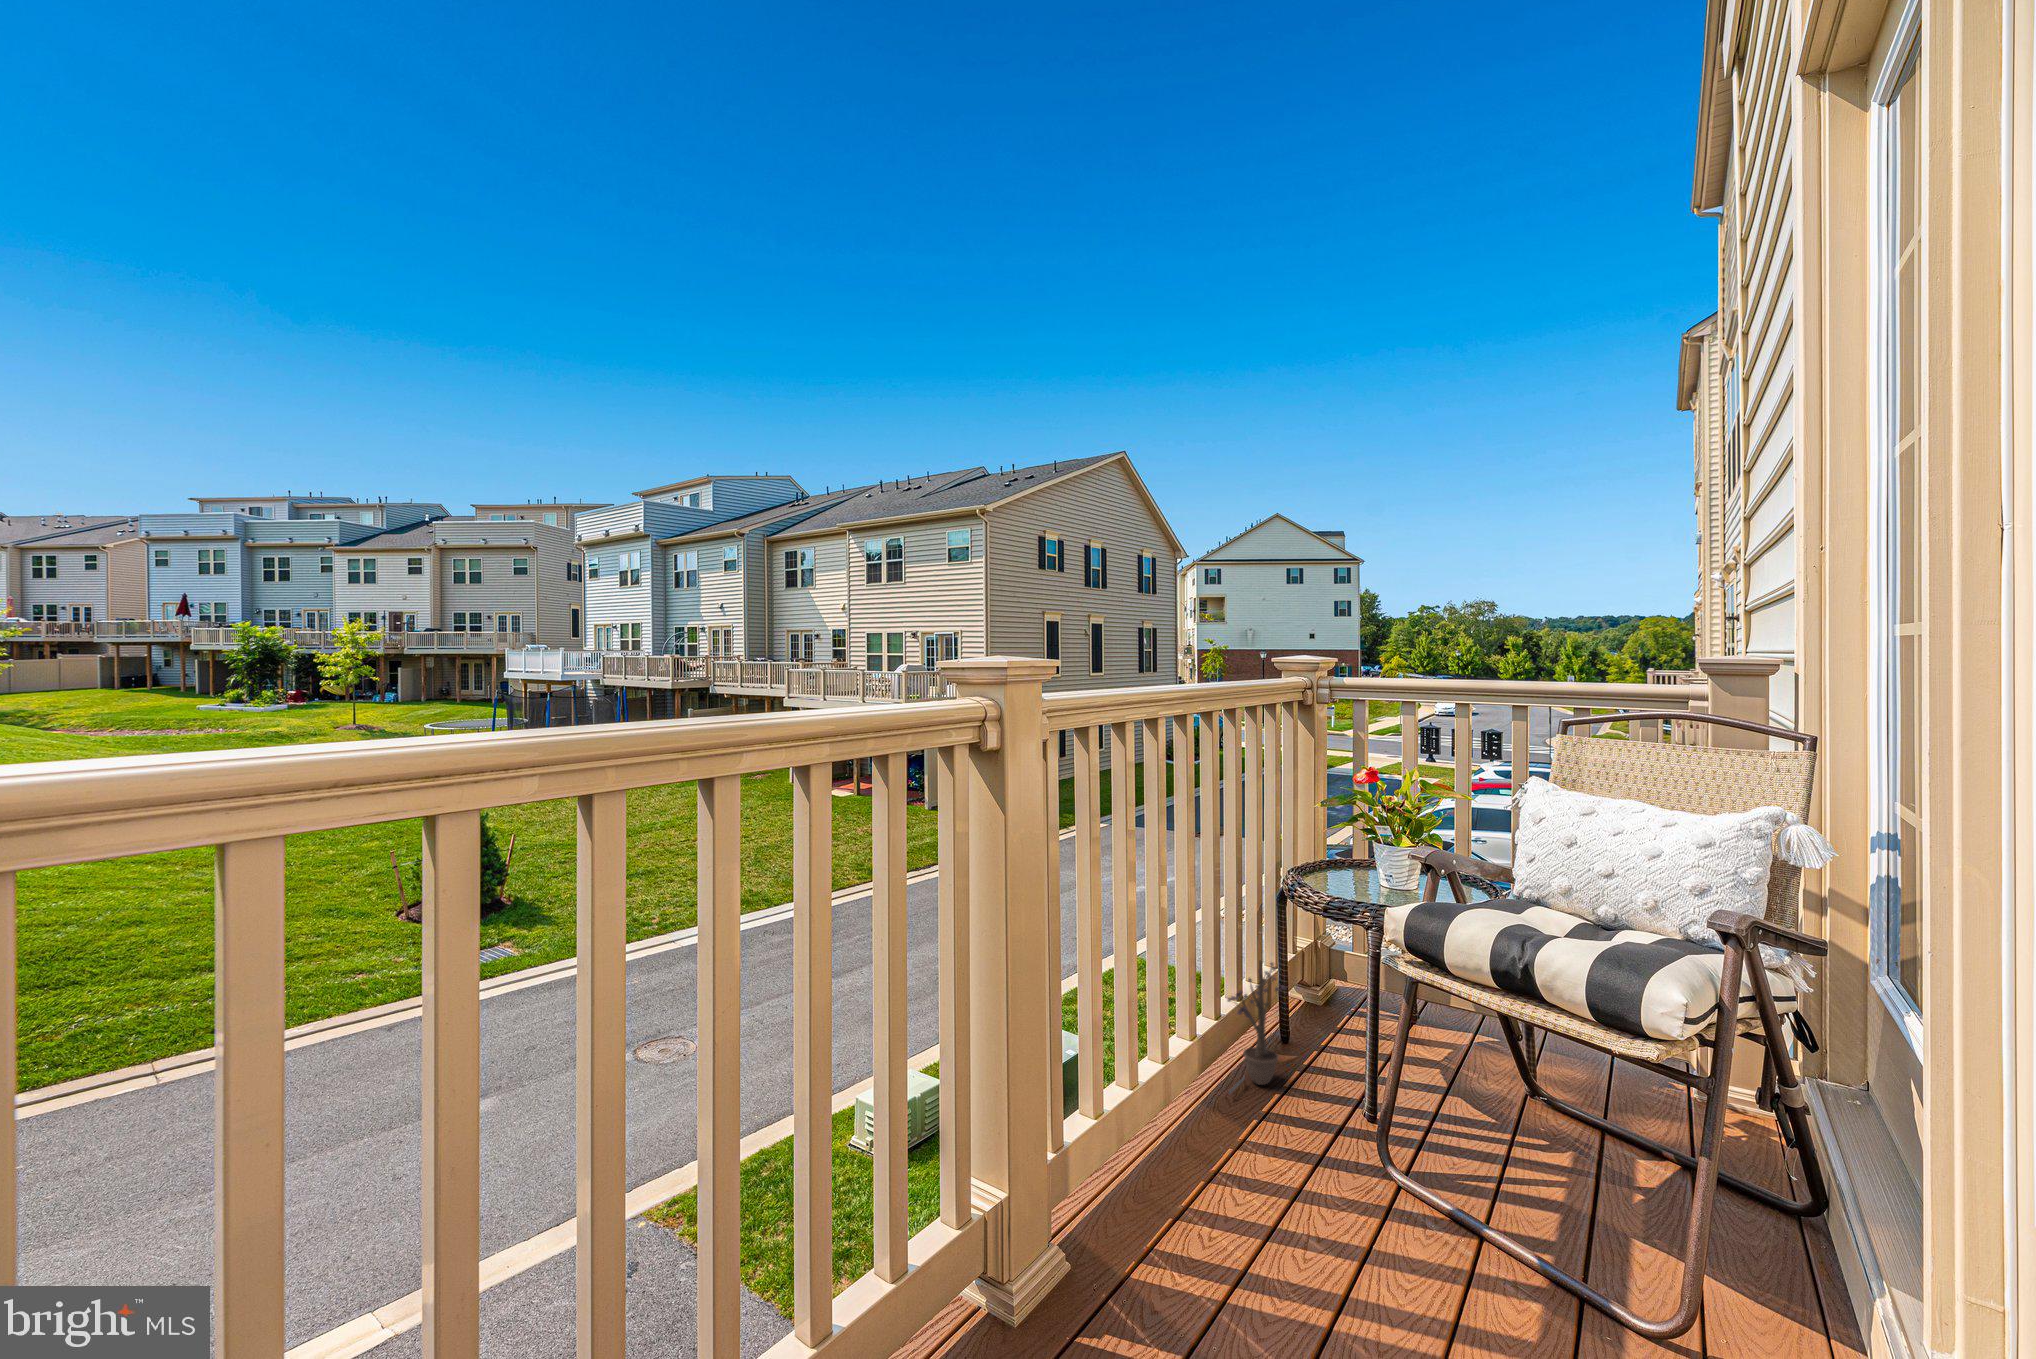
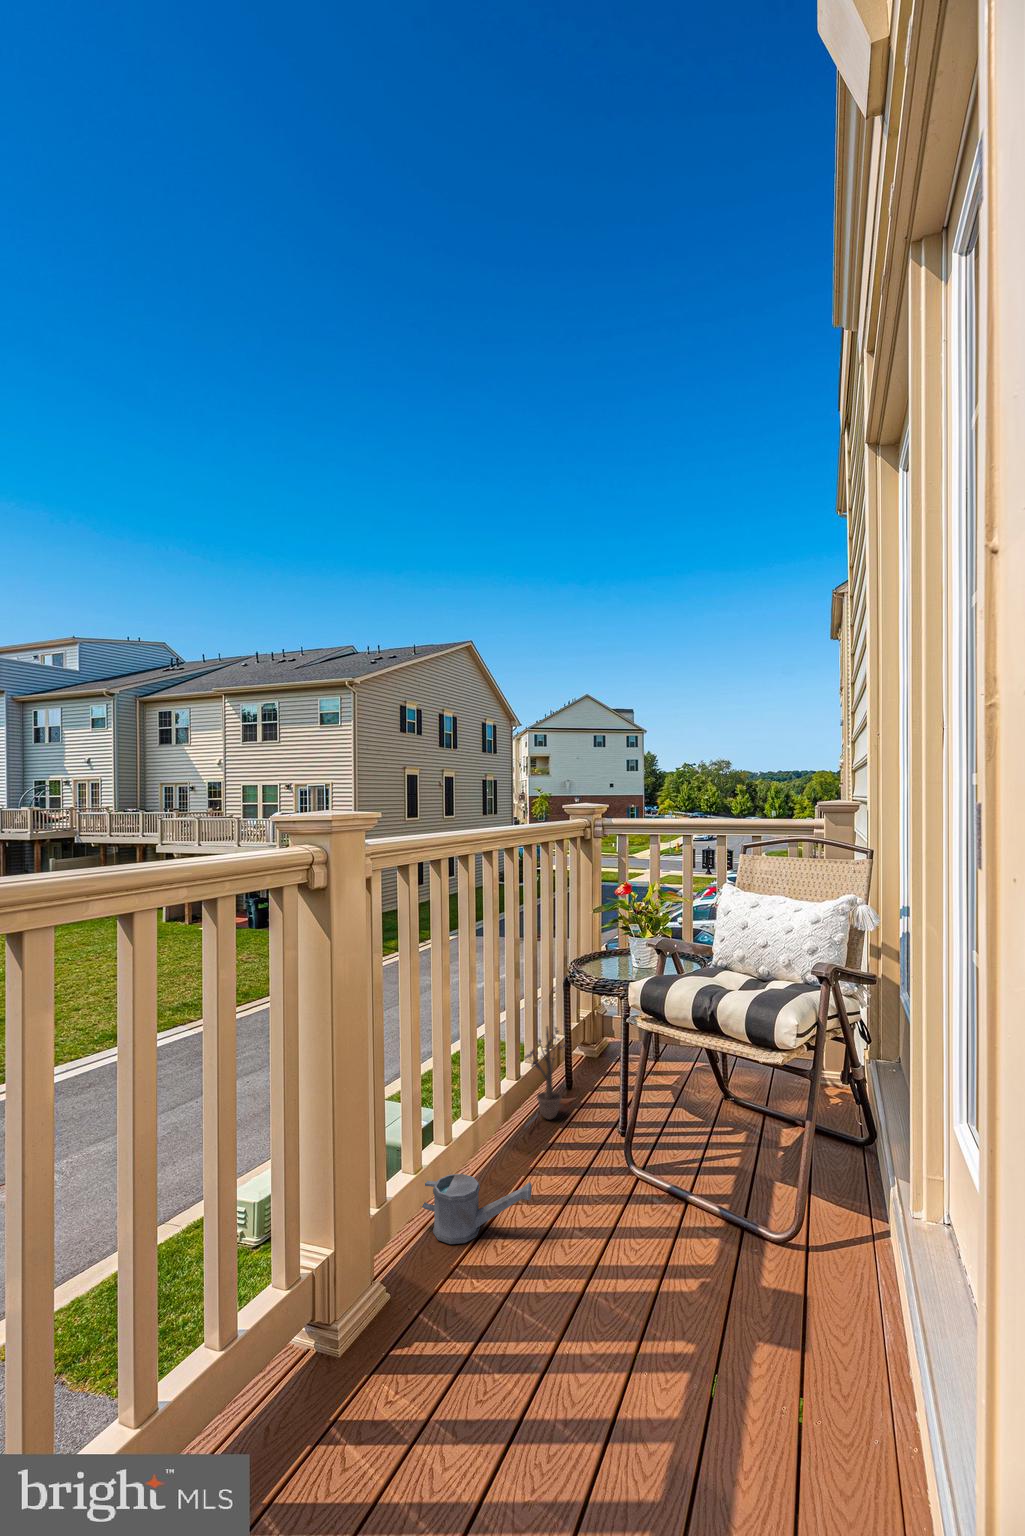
watering can: none [1082,1155,1250,1251] -> present [422,1174,532,1244]

